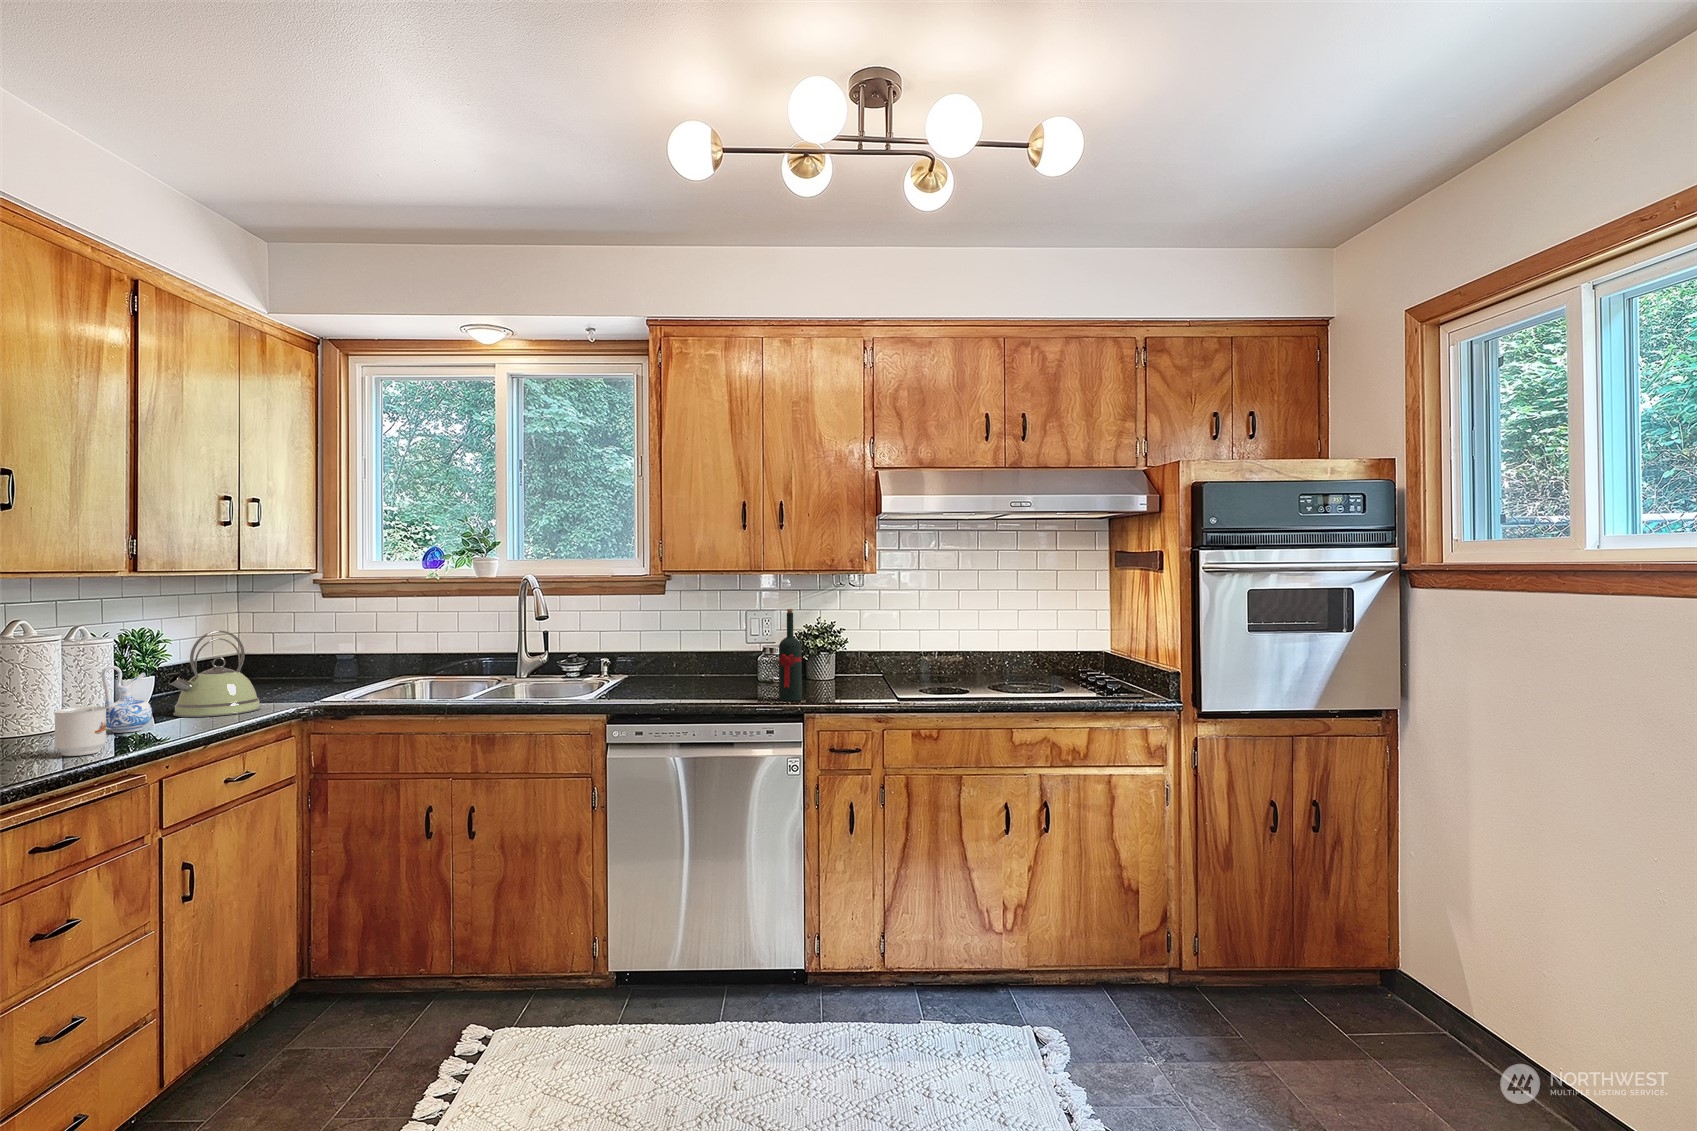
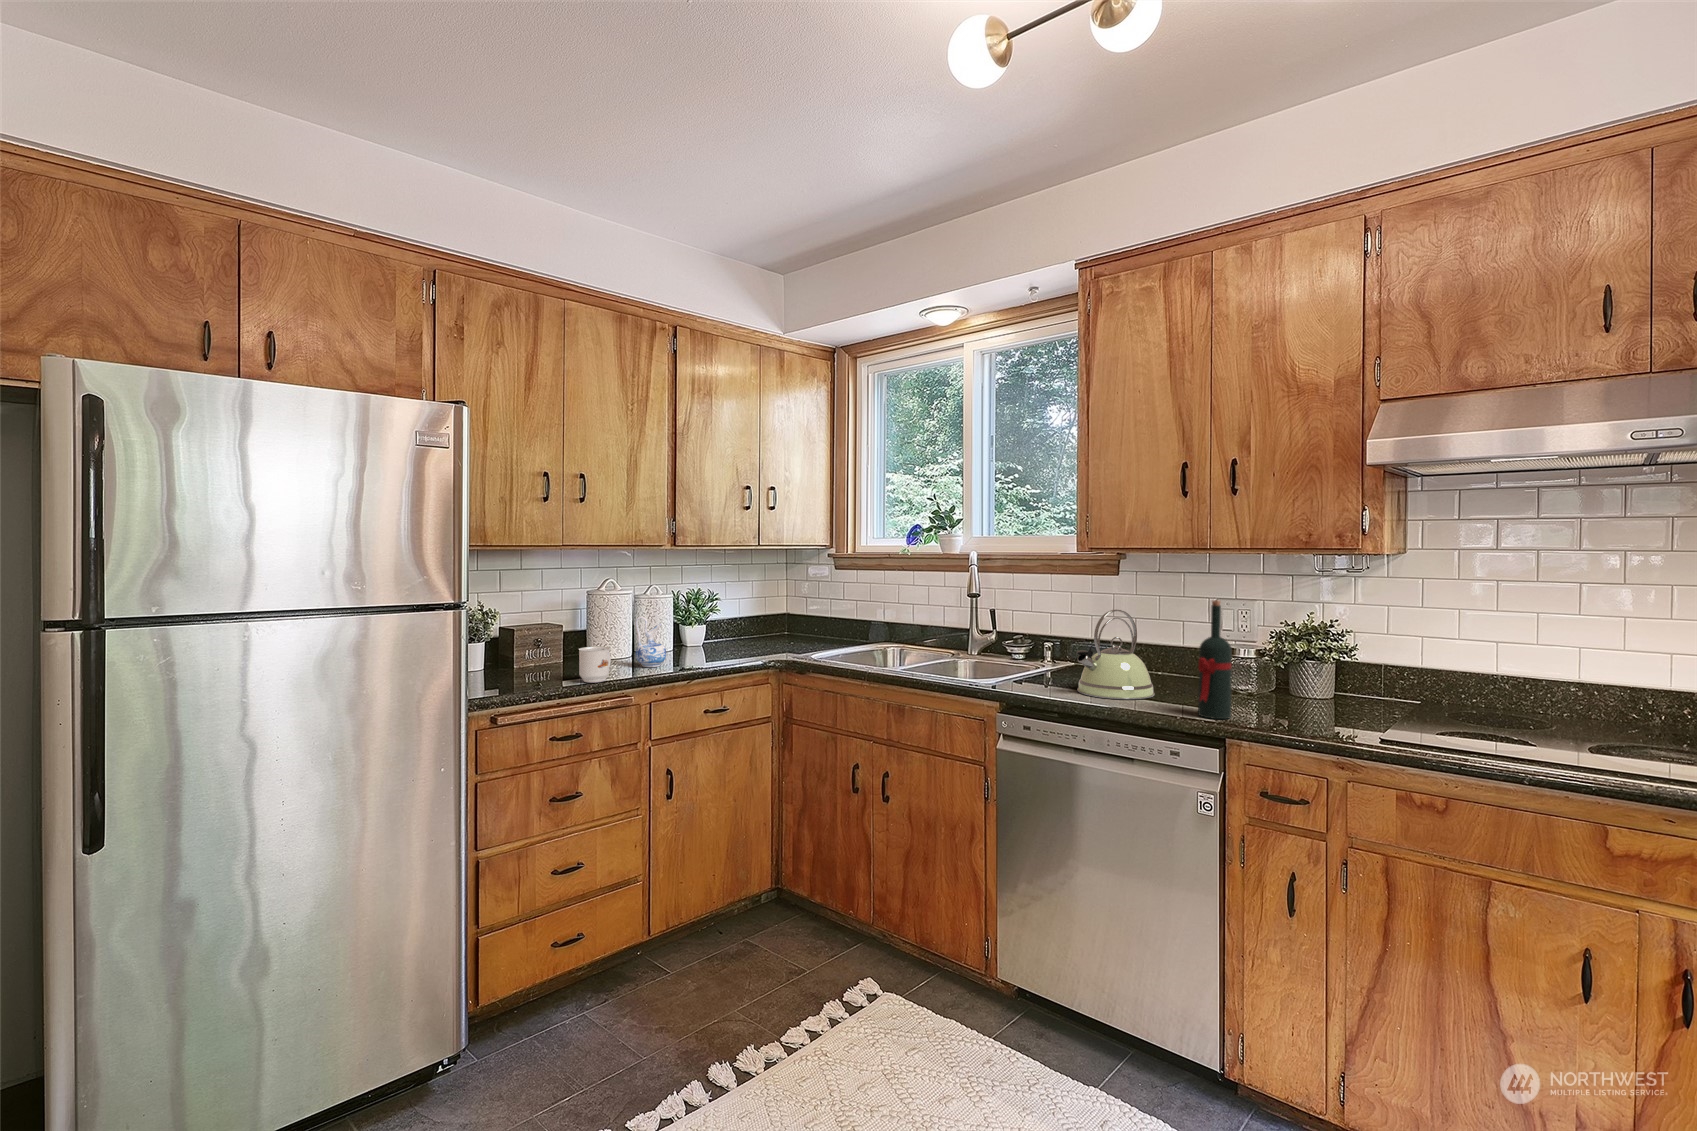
kettle: present [167,631,261,717] -> present [1077,610,1155,699]

